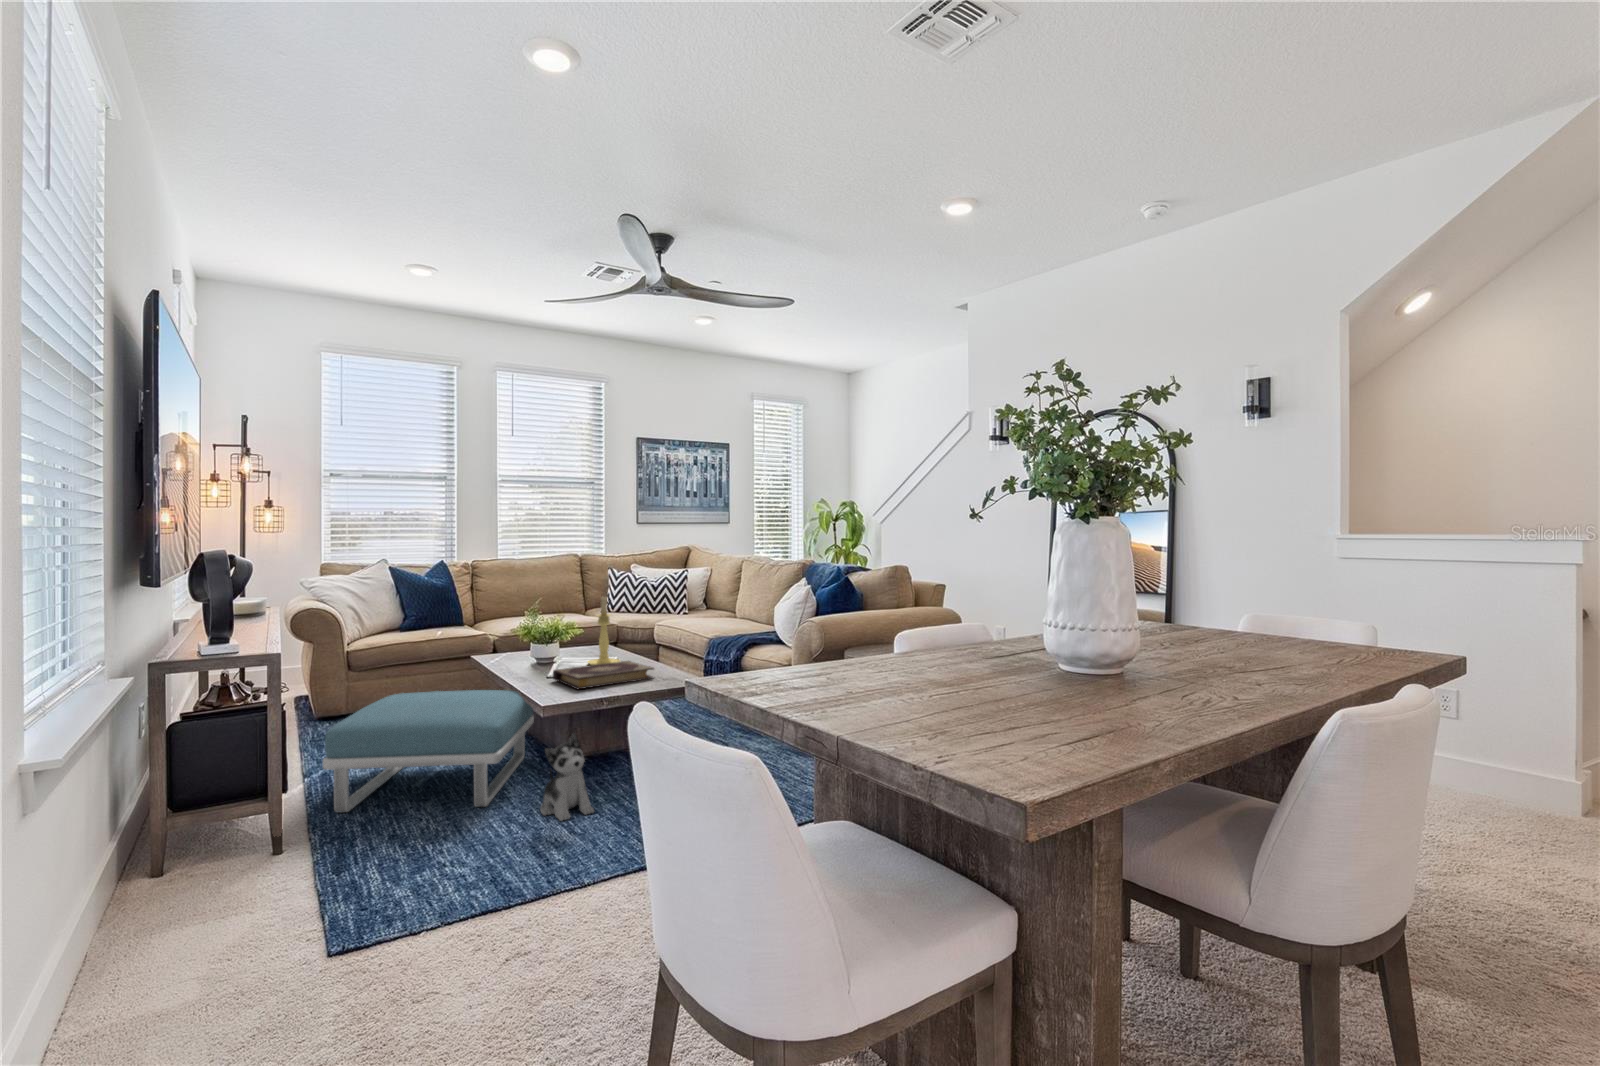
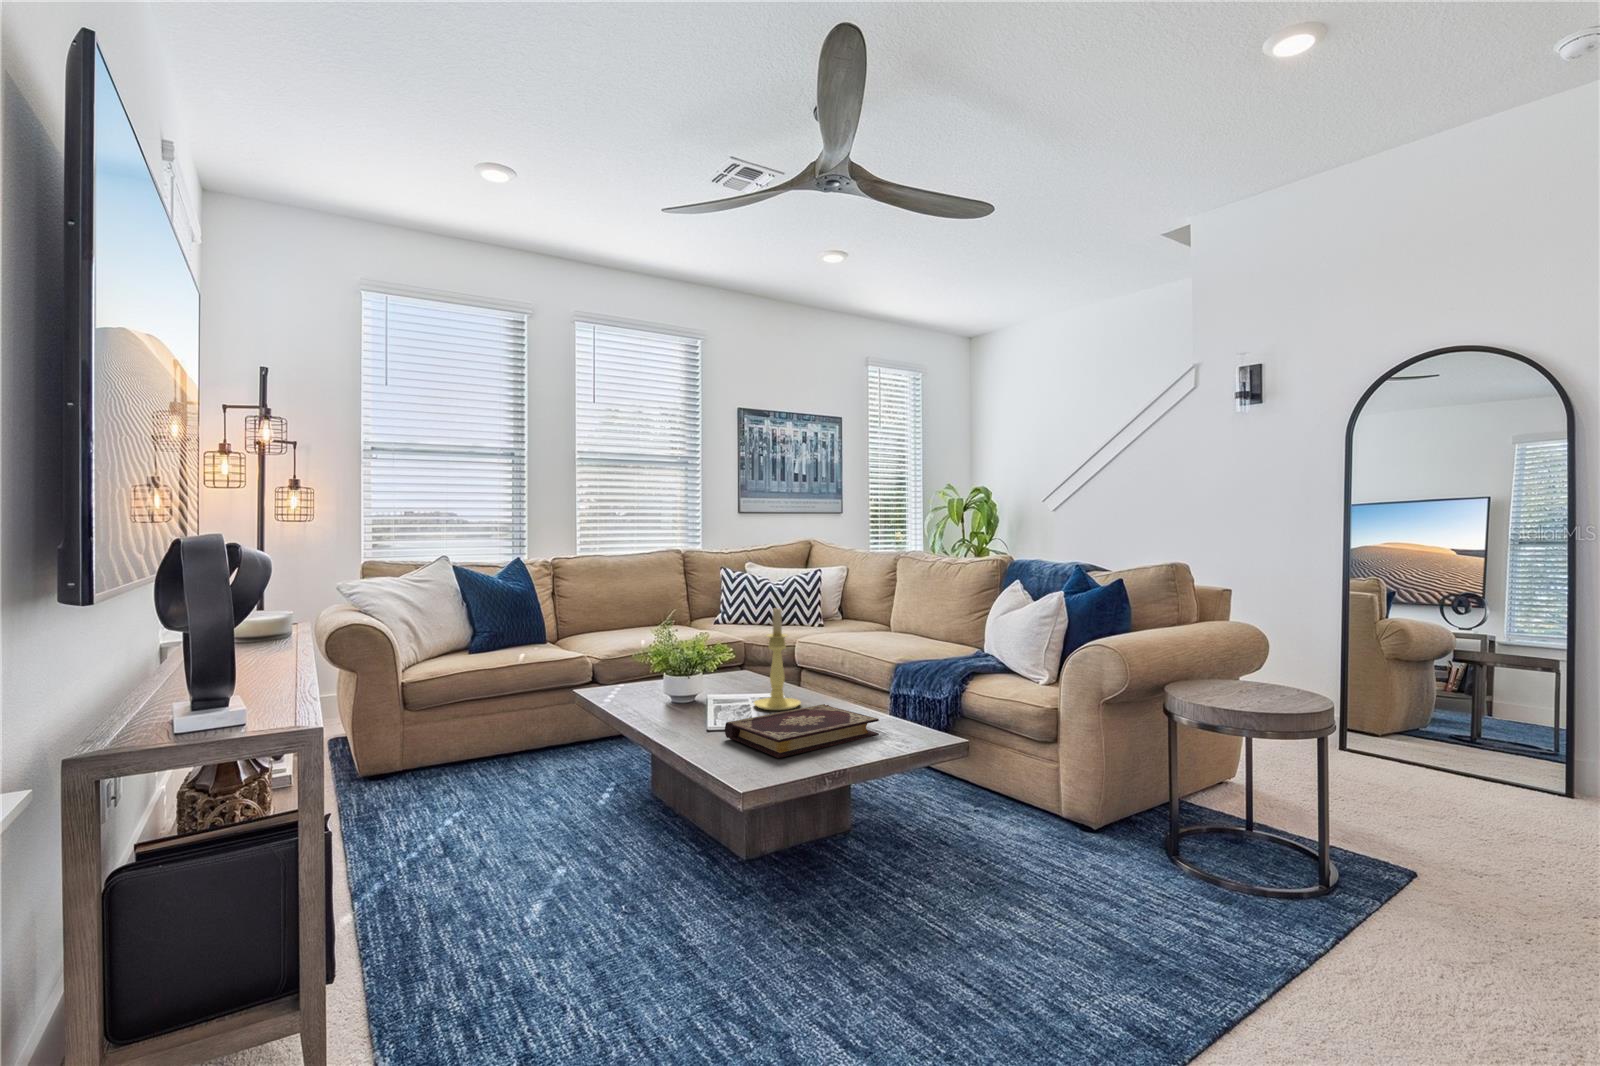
footstool: present [323,690,534,812] -> none [392,754,697,986]
plush toy: present [540,733,594,821] -> none [763,850,860,1015]

